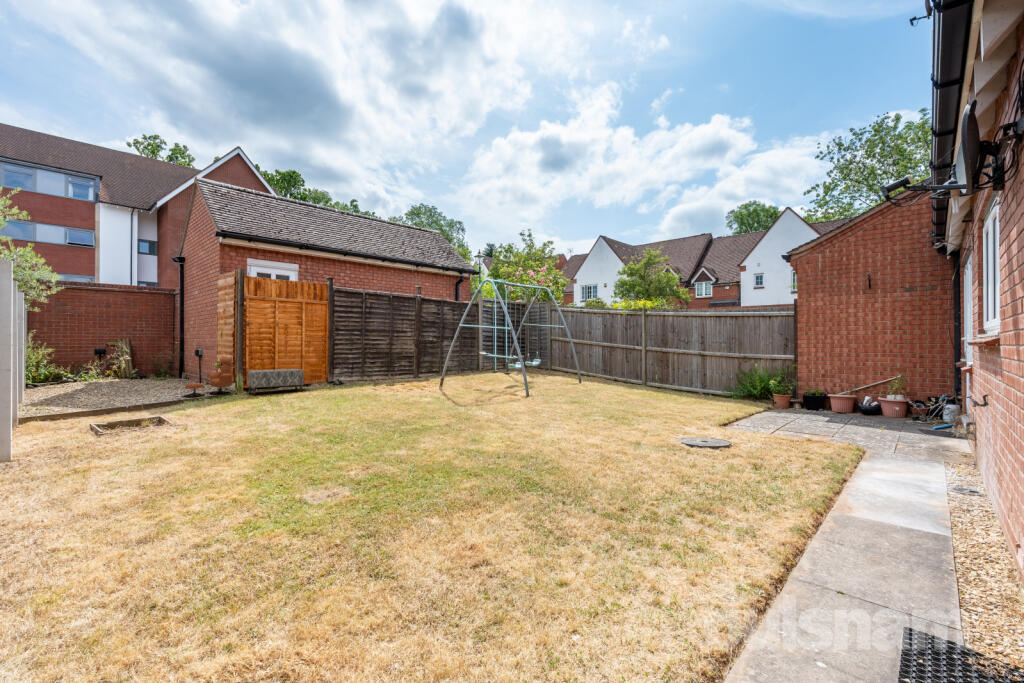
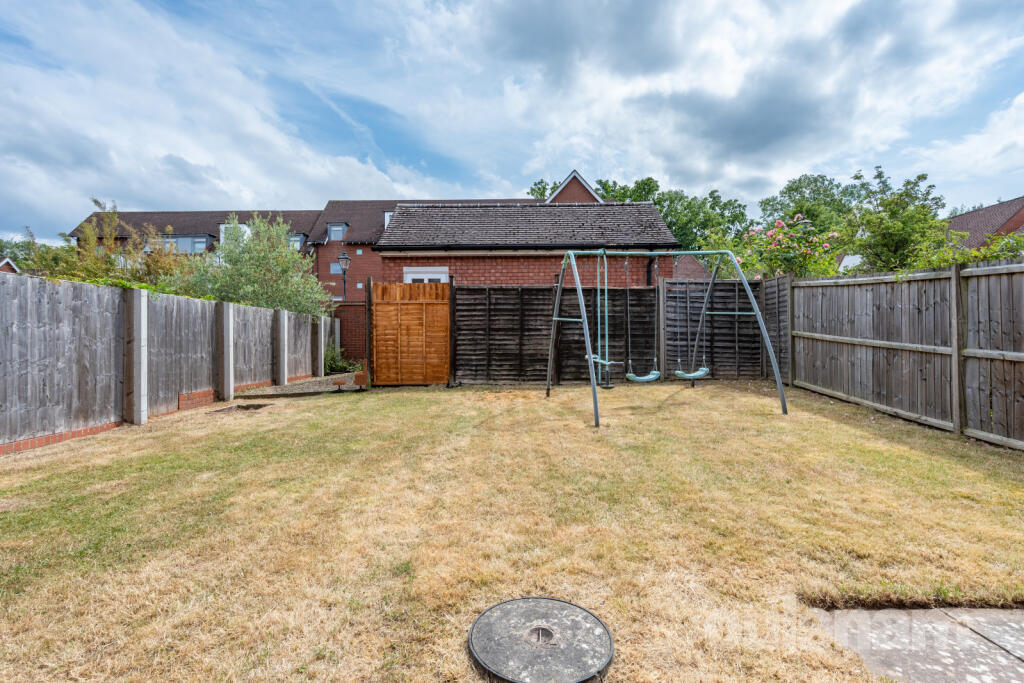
bench: present [248,369,304,394] -> none [368,371,419,394]

